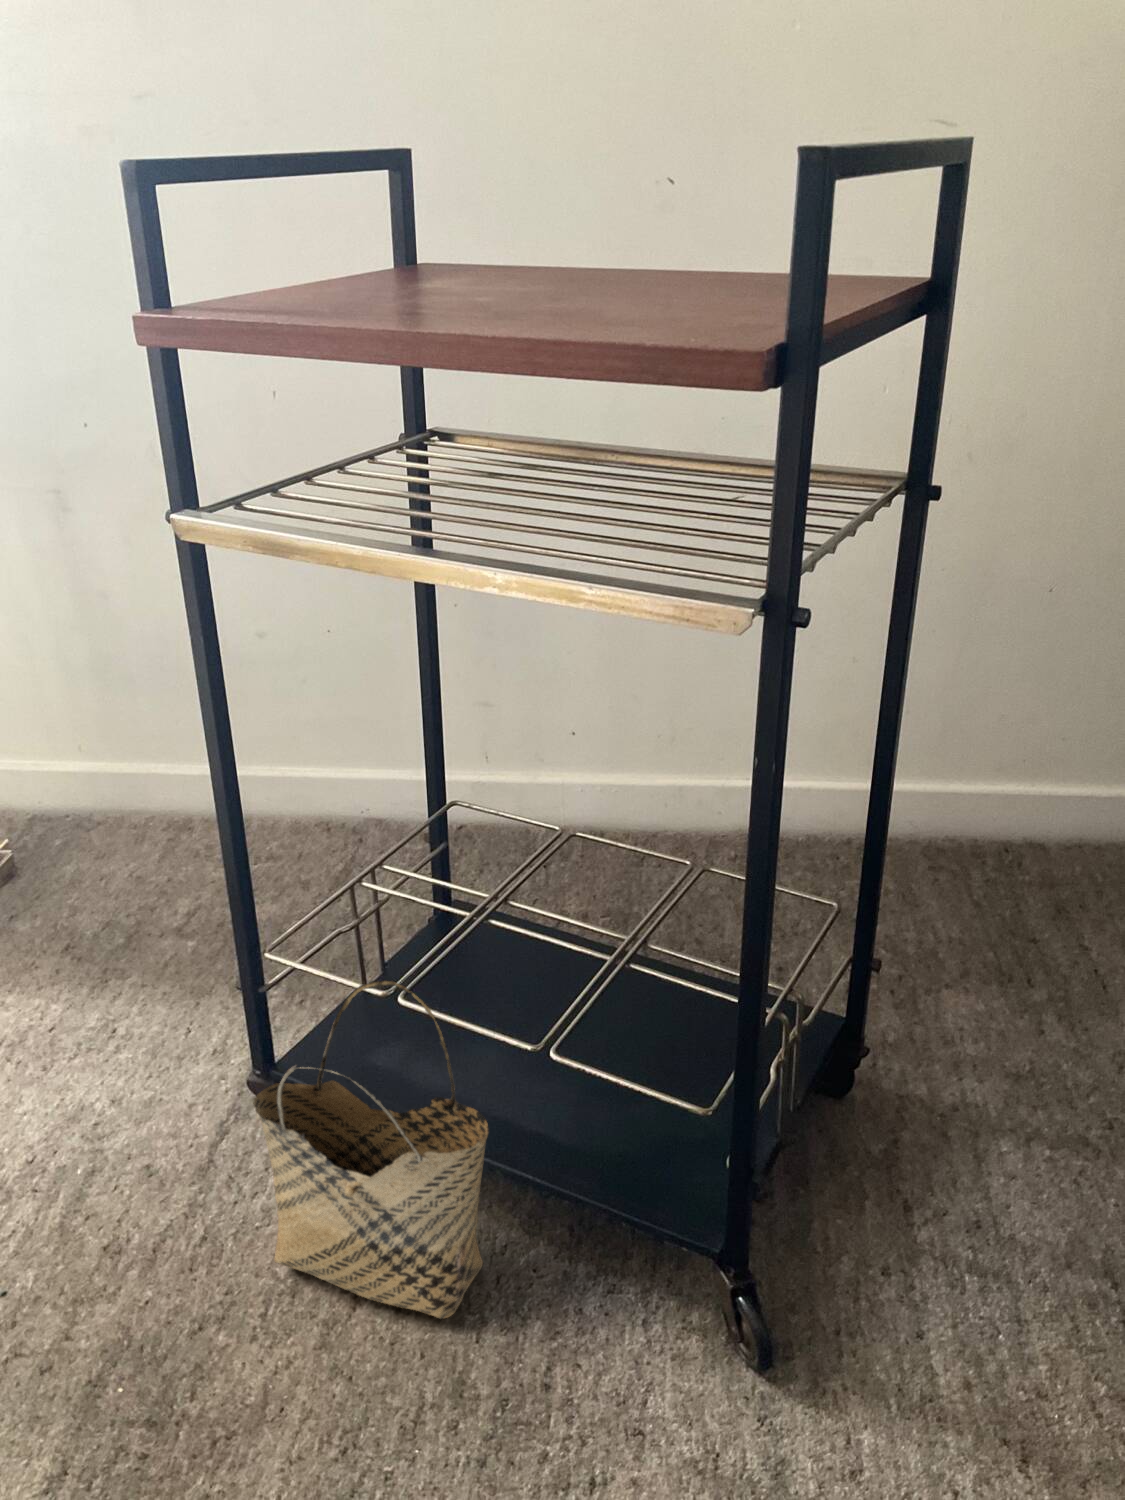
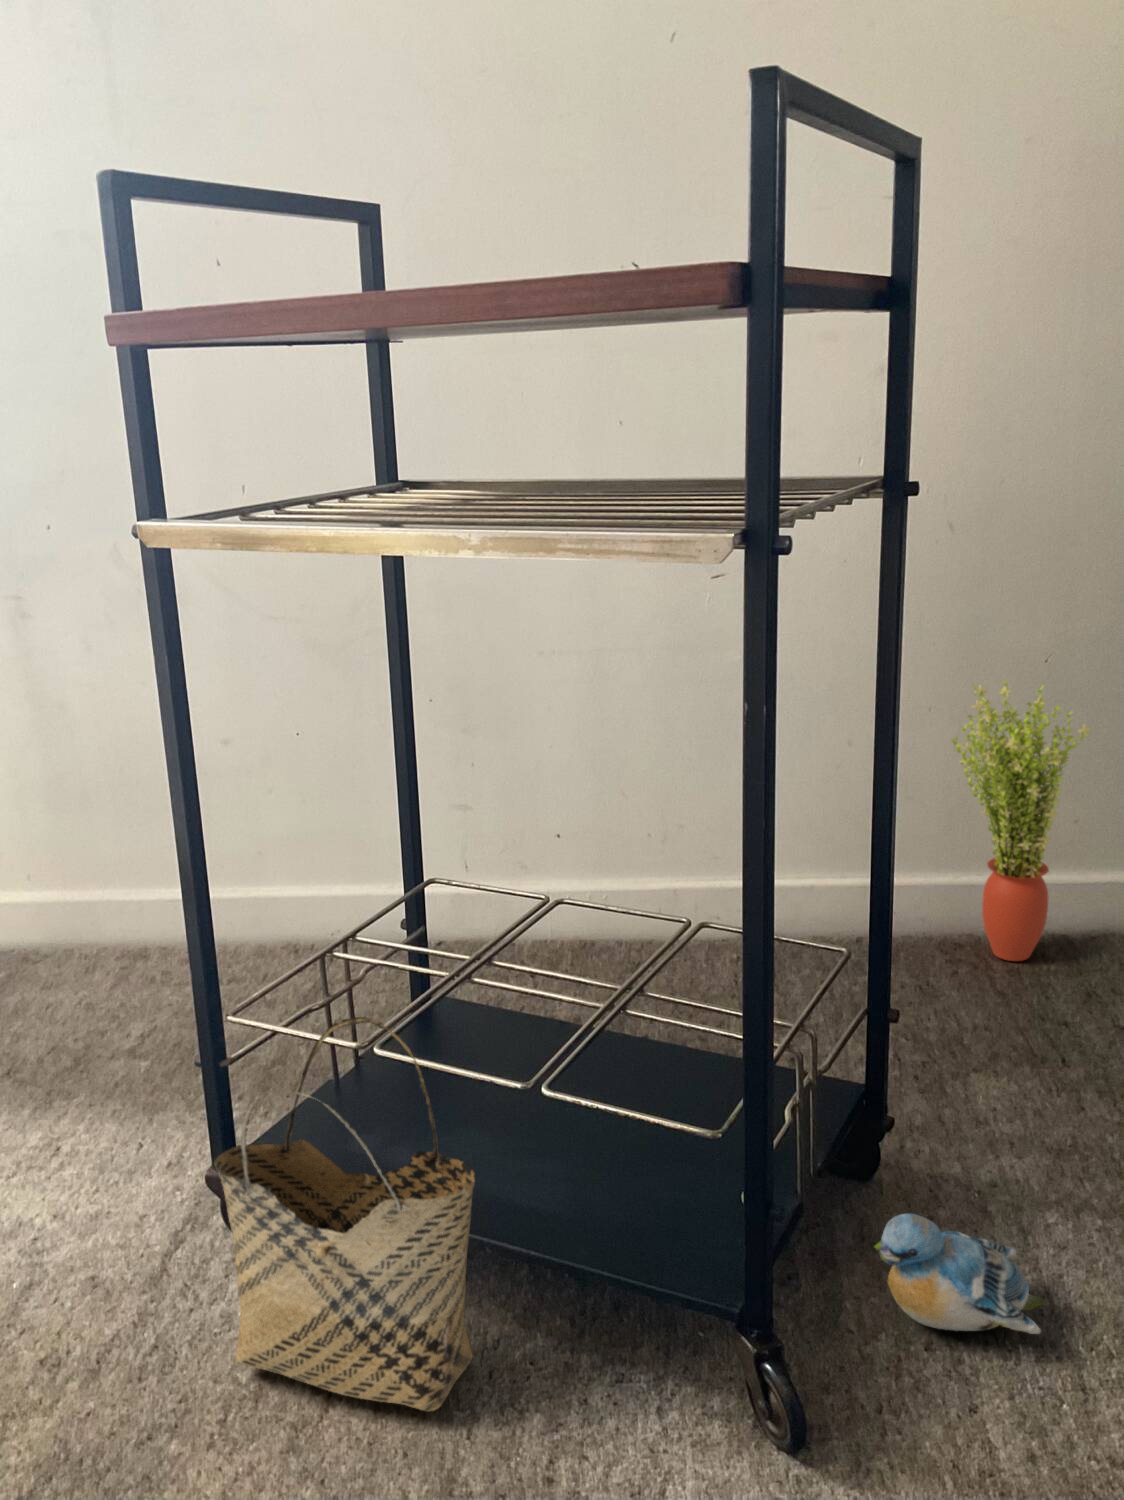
potted plant: none [948,618,1083,872] -> present [951,680,1091,961]
plush toy: none [843,1160,993,1271] -> present [874,1214,1047,1334]

